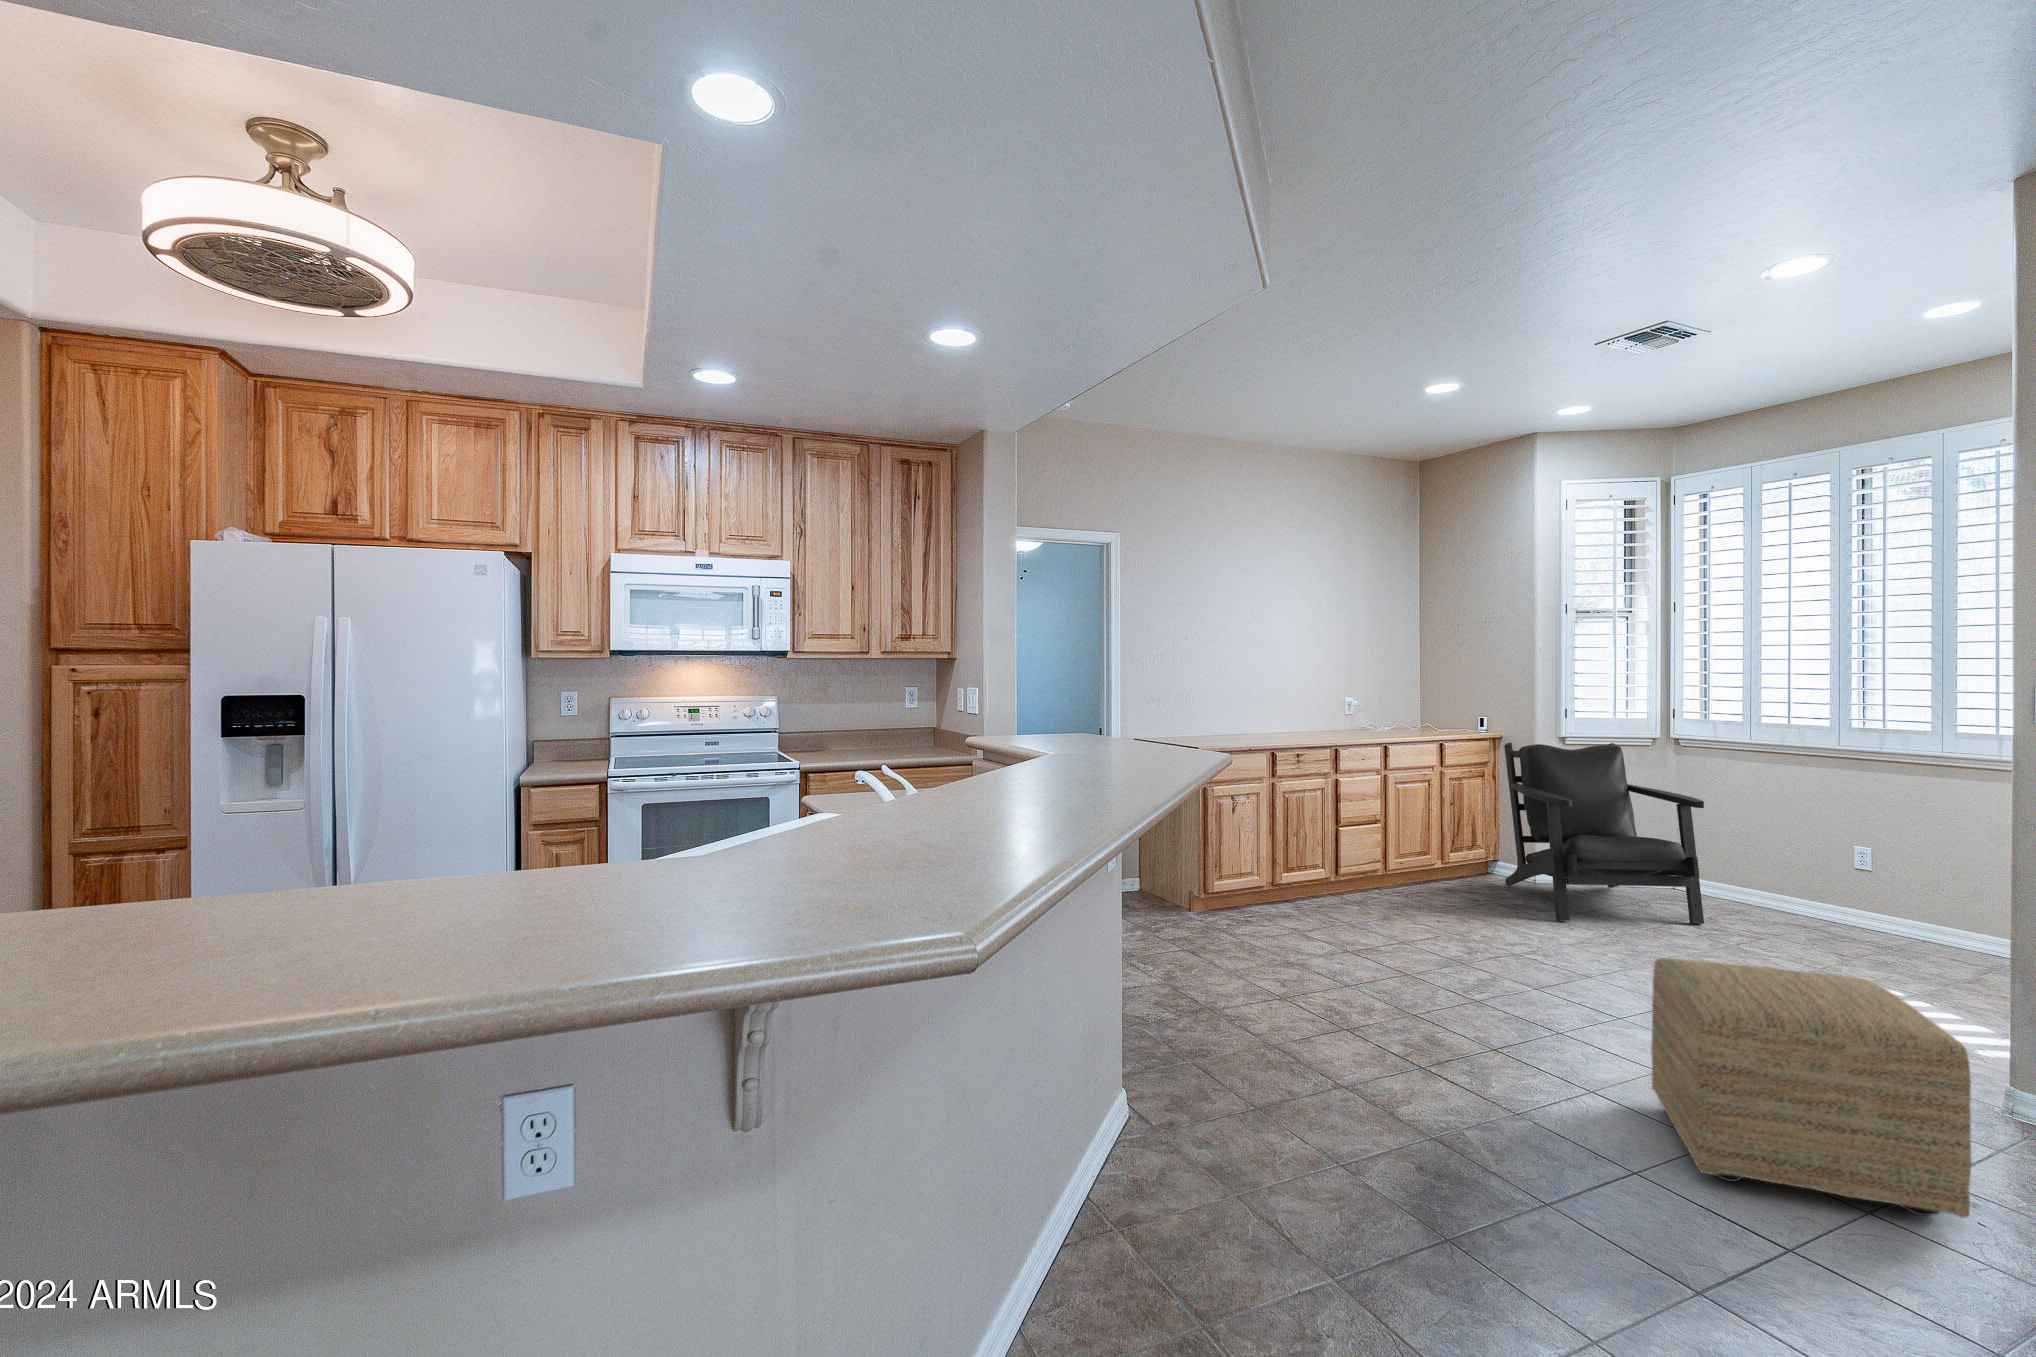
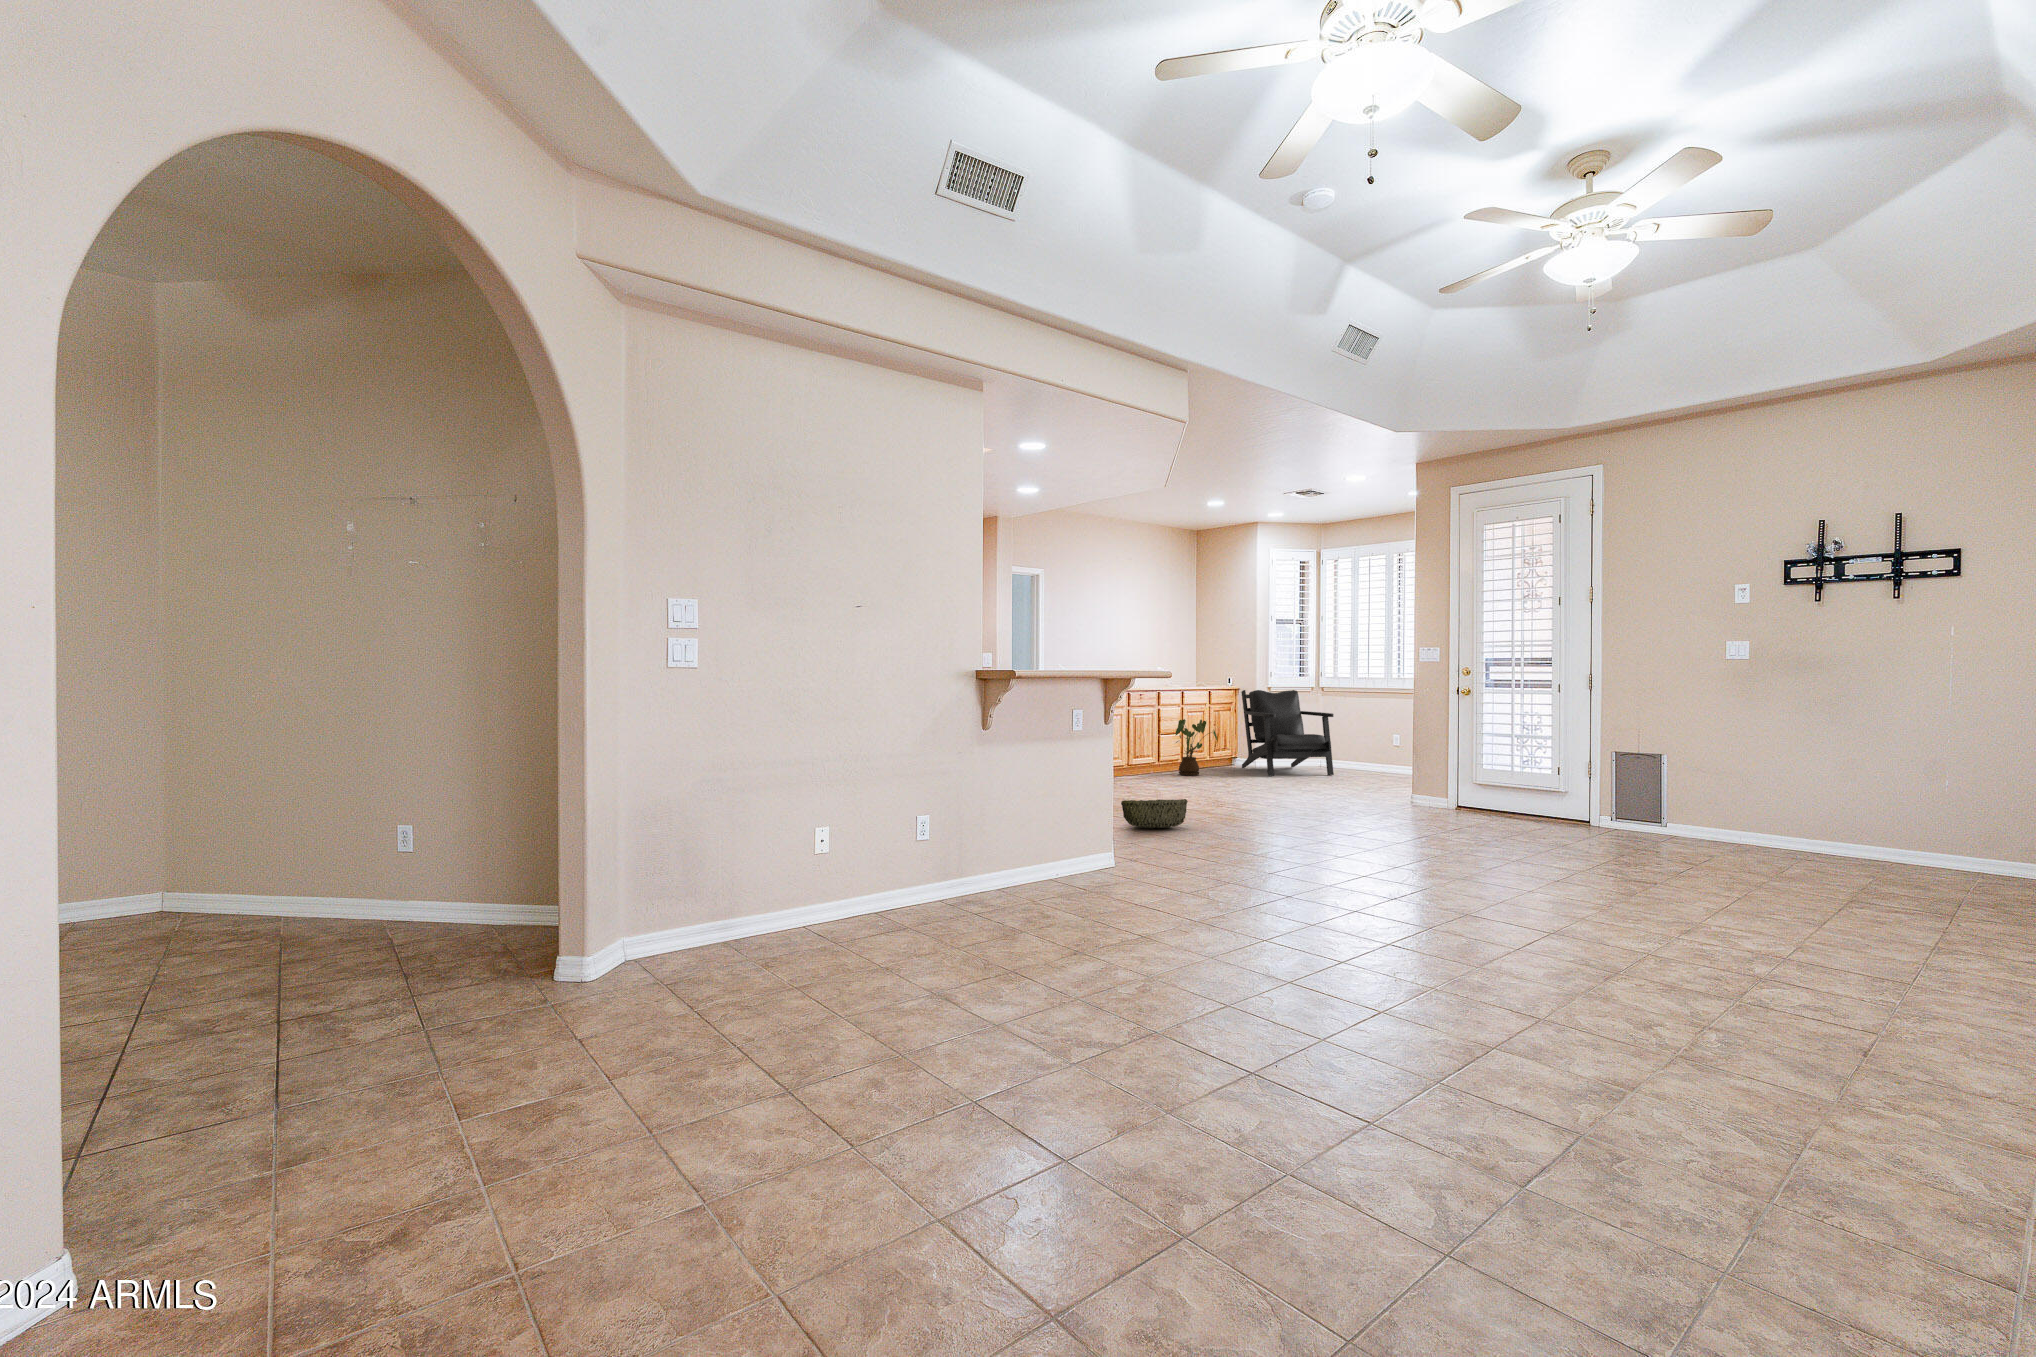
house plant: none [1363,799,1449,908] -> present [1176,719,1217,776]
ottoman: present [1651,958,1972,1217] -> none [1307,751,1399,819]
woven basket: none [1101,1096,1282,1211] -> present [1121,799,1188,828]

